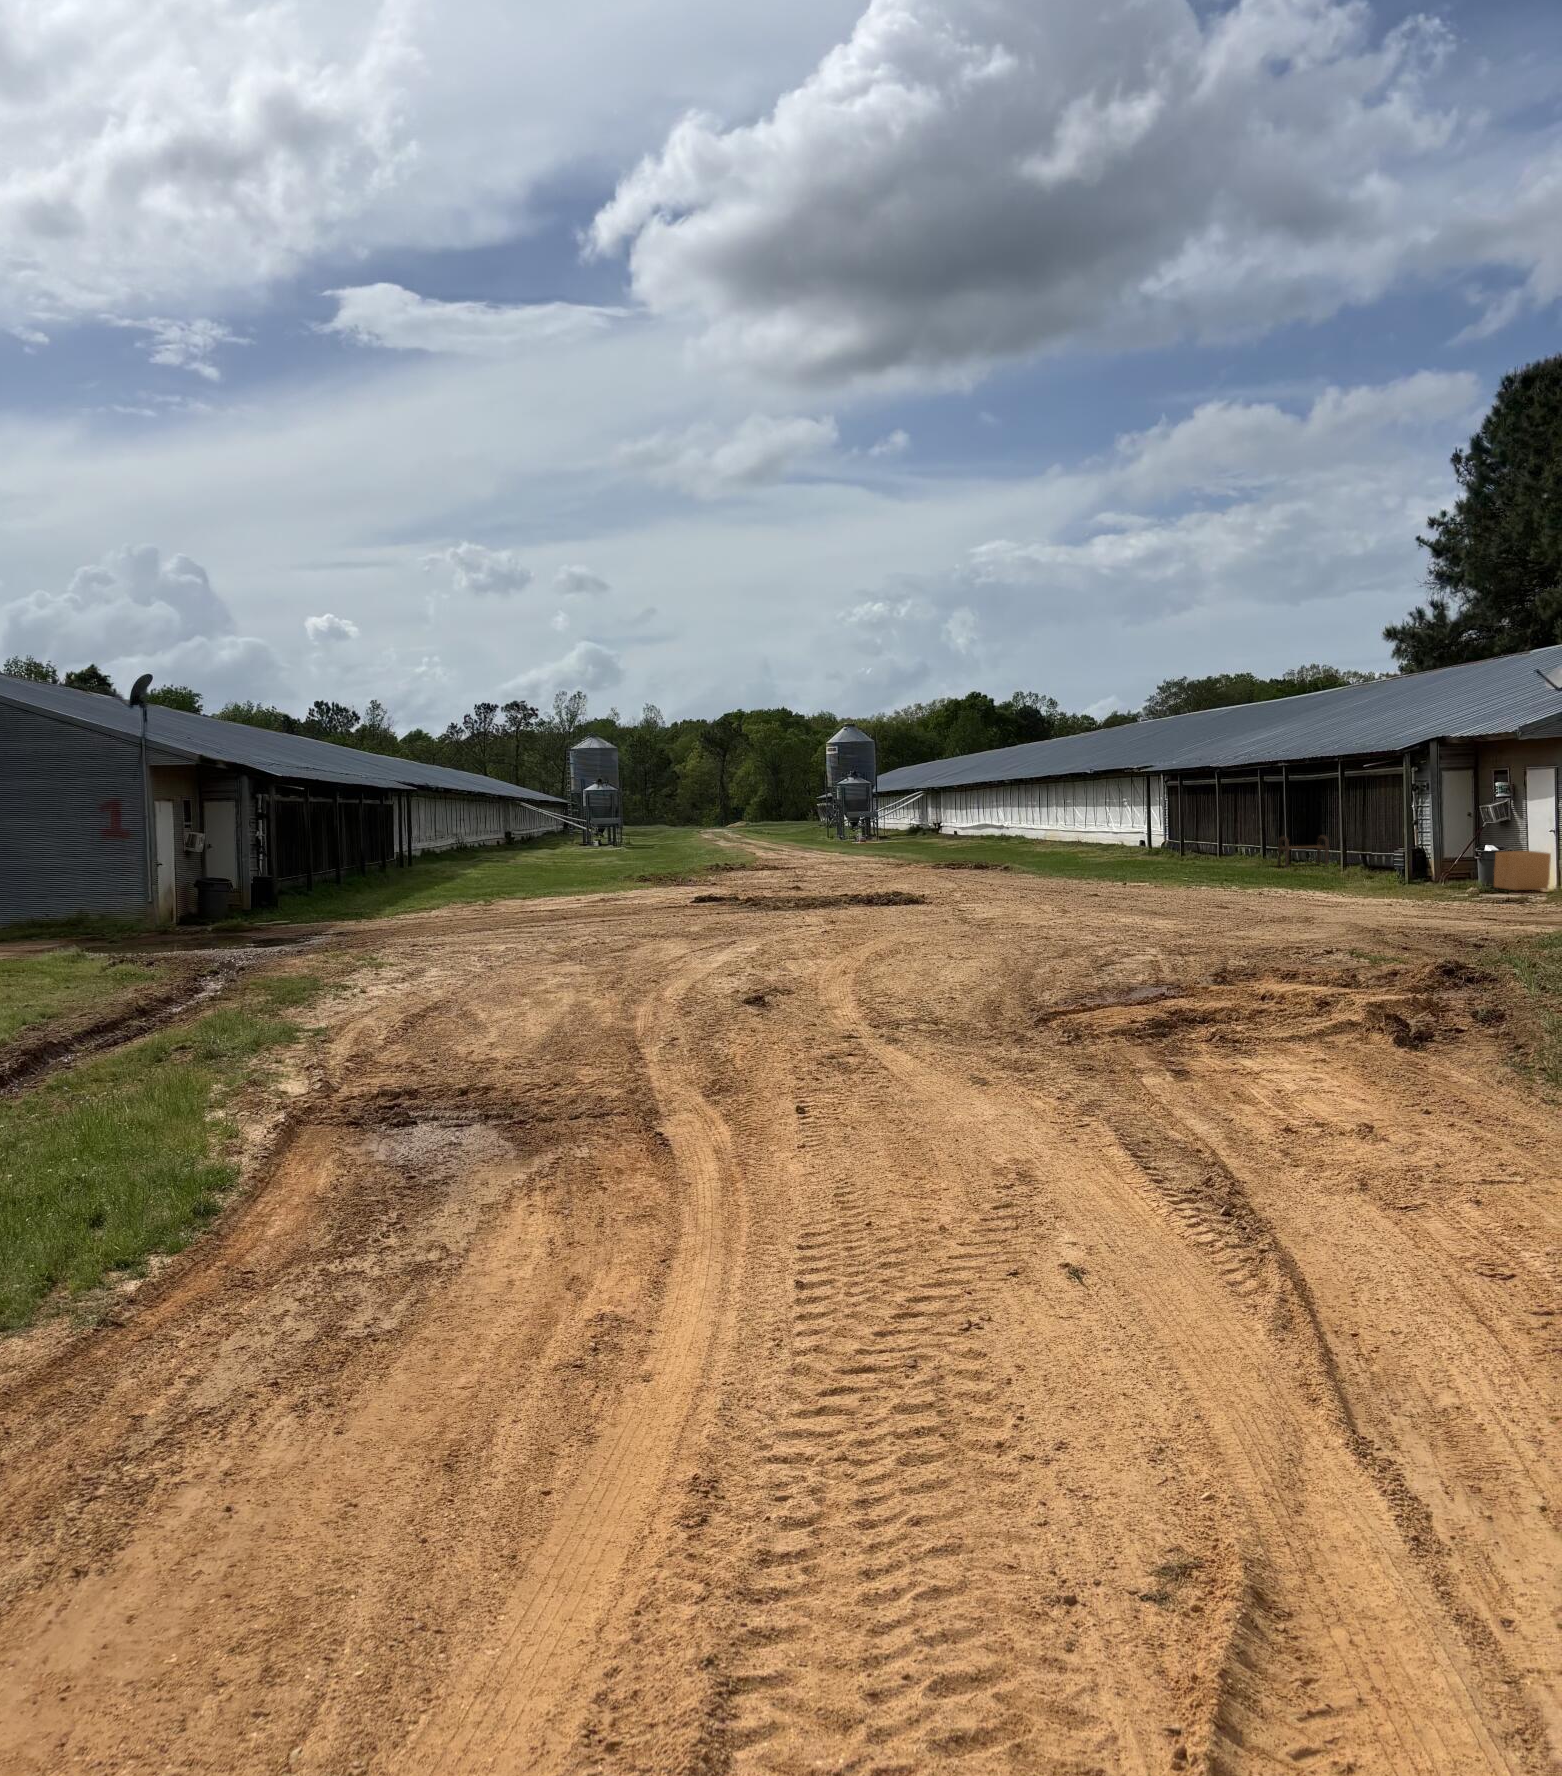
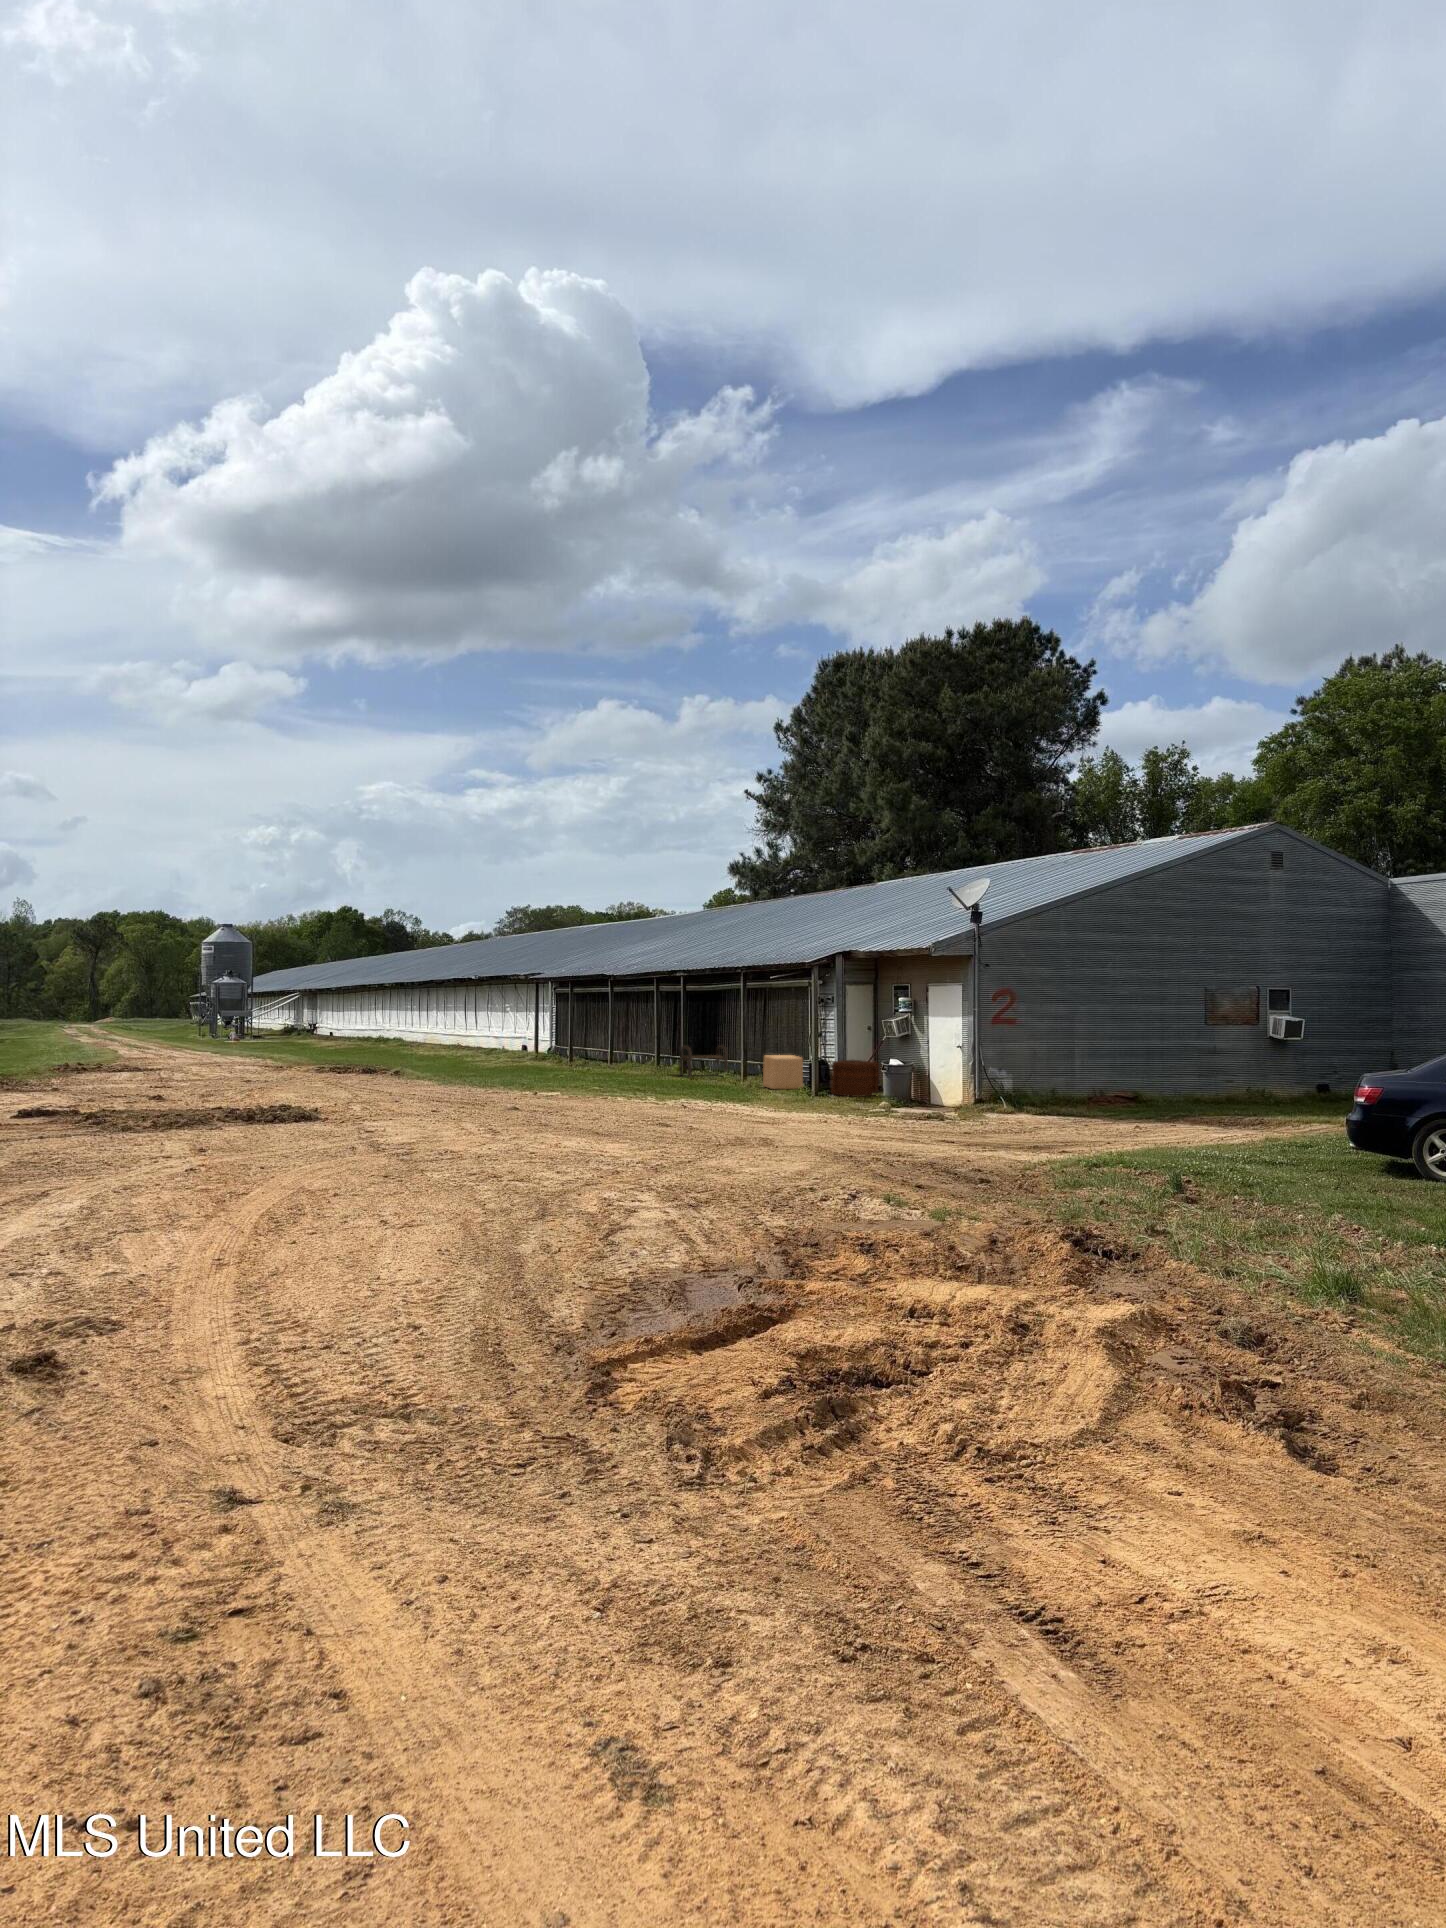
wooden crate: none [1424,846,1478,884] -> present [831,1060,879,1097]
cardboard box: present [1494,851,1551,890] -> present [763,1055,803,1089]

